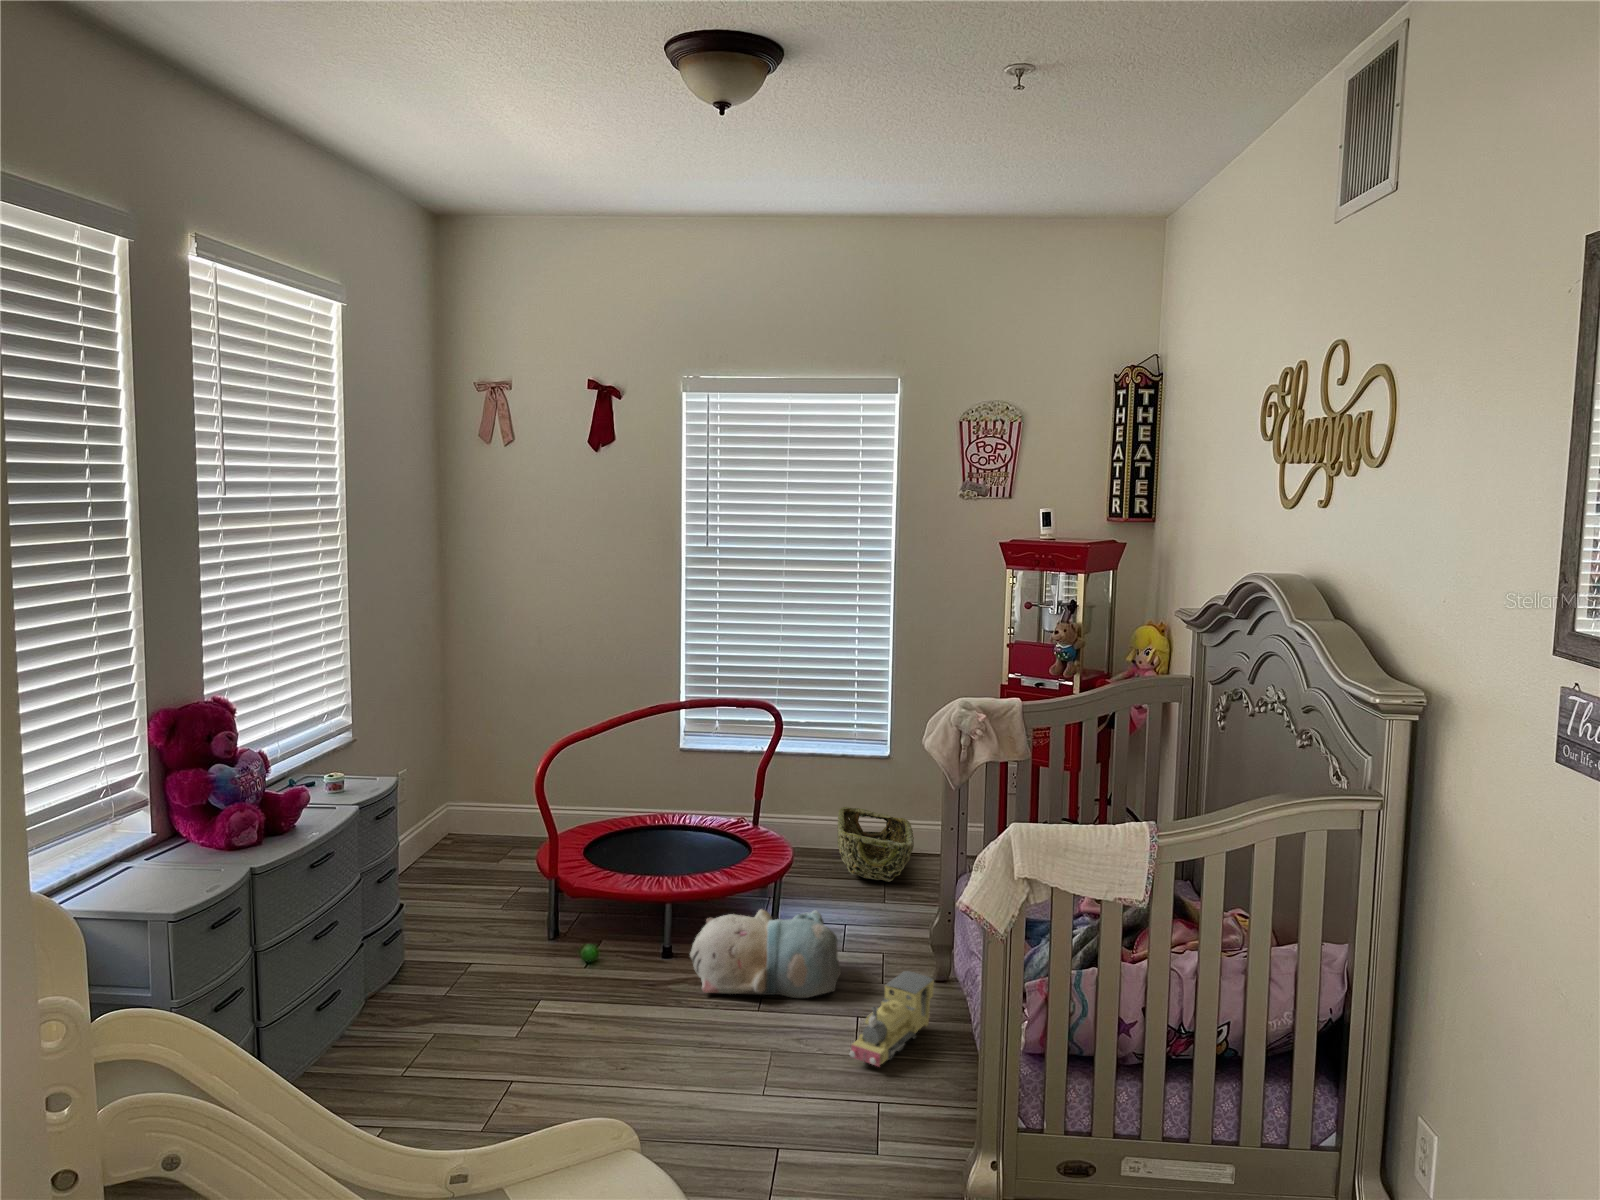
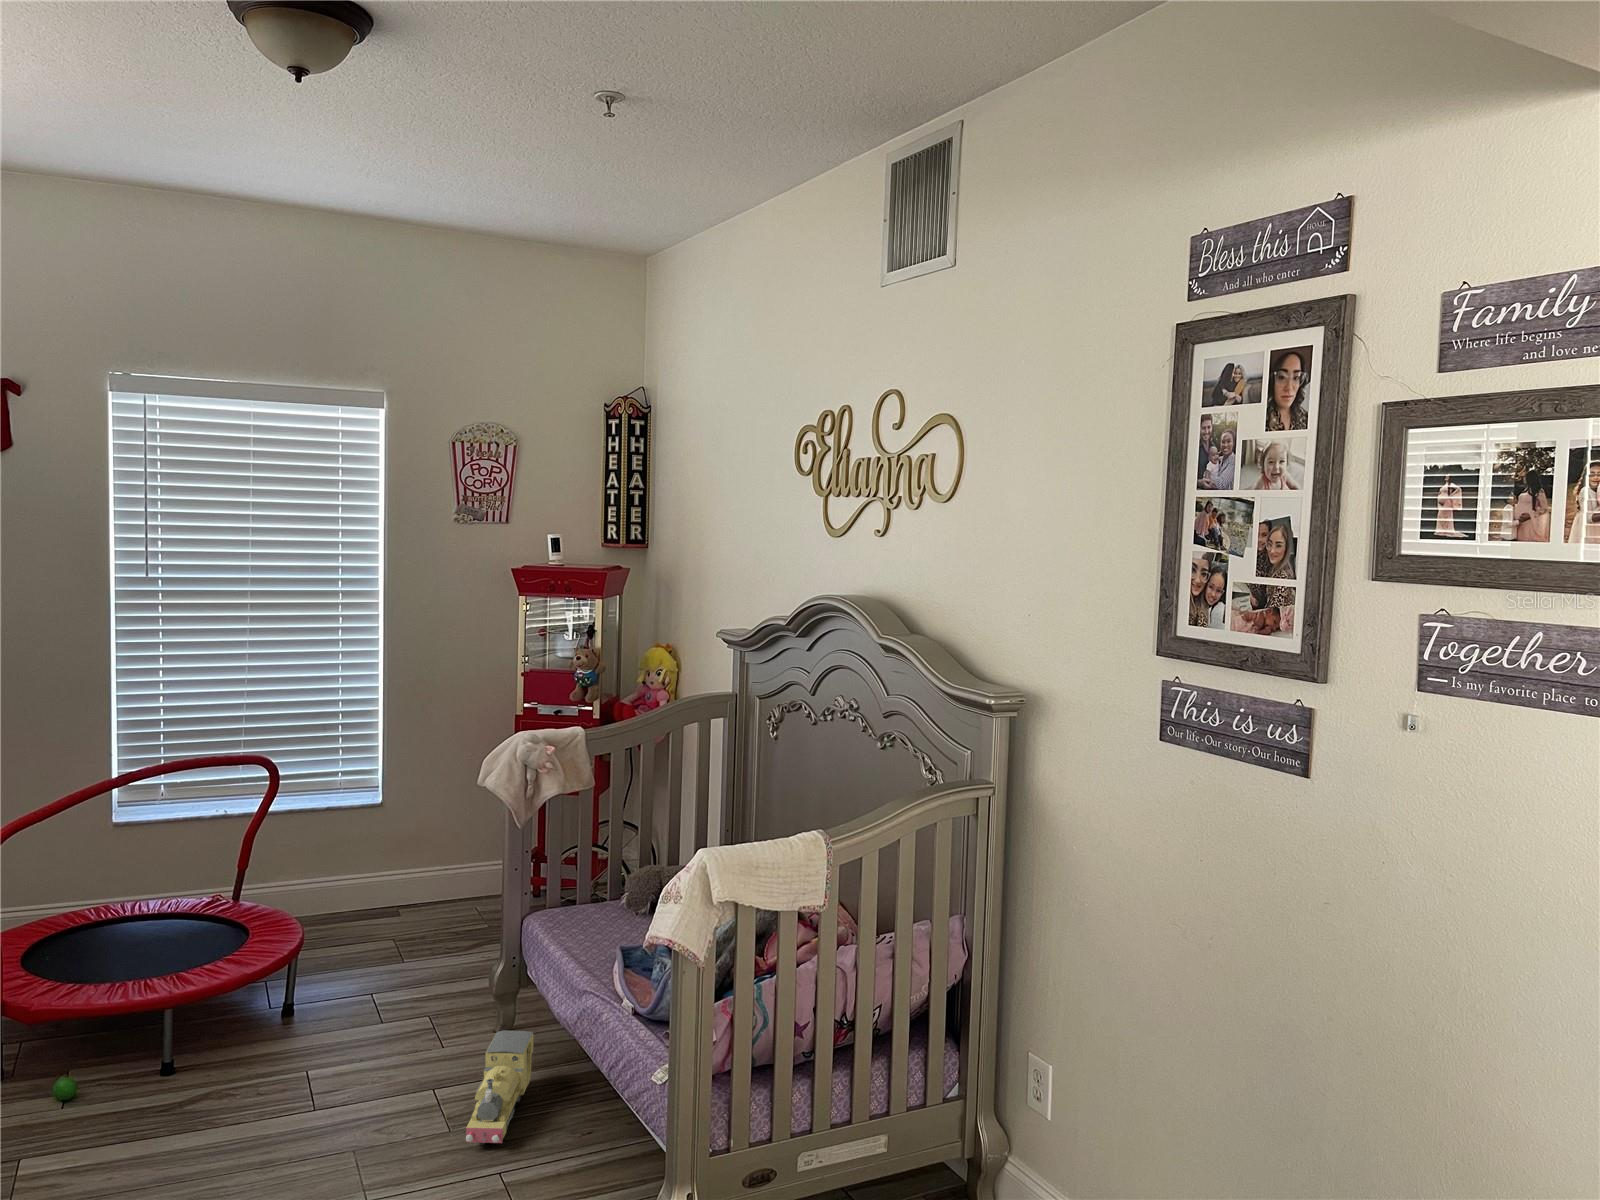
woven basket: present [837,807,914,882] -> none [329,865,432,940]
plush toy: present [690,909,841,998] -> none [215,988,413,1120]

